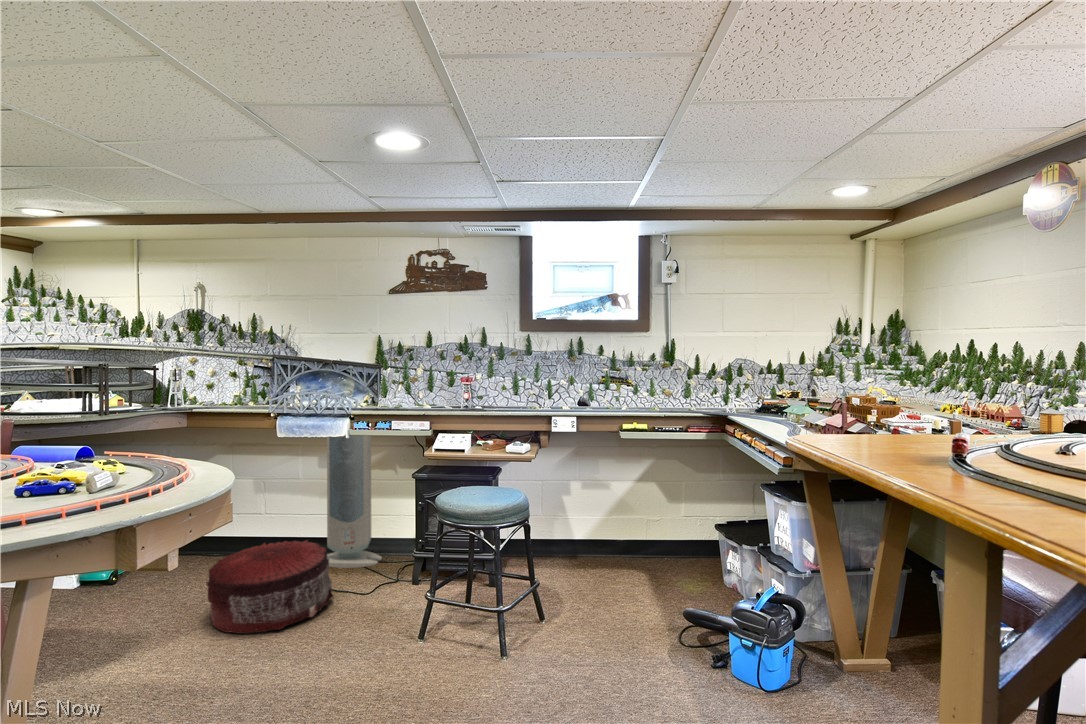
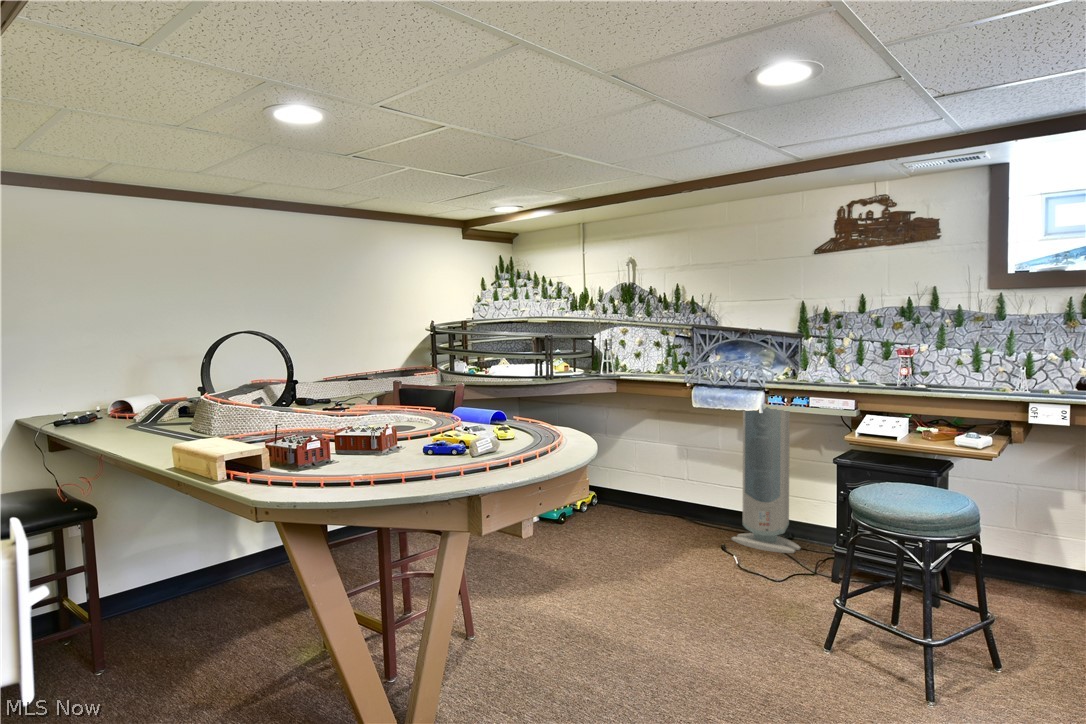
pouf: present [206,540,333,634] -> none [631,506,743,585]

